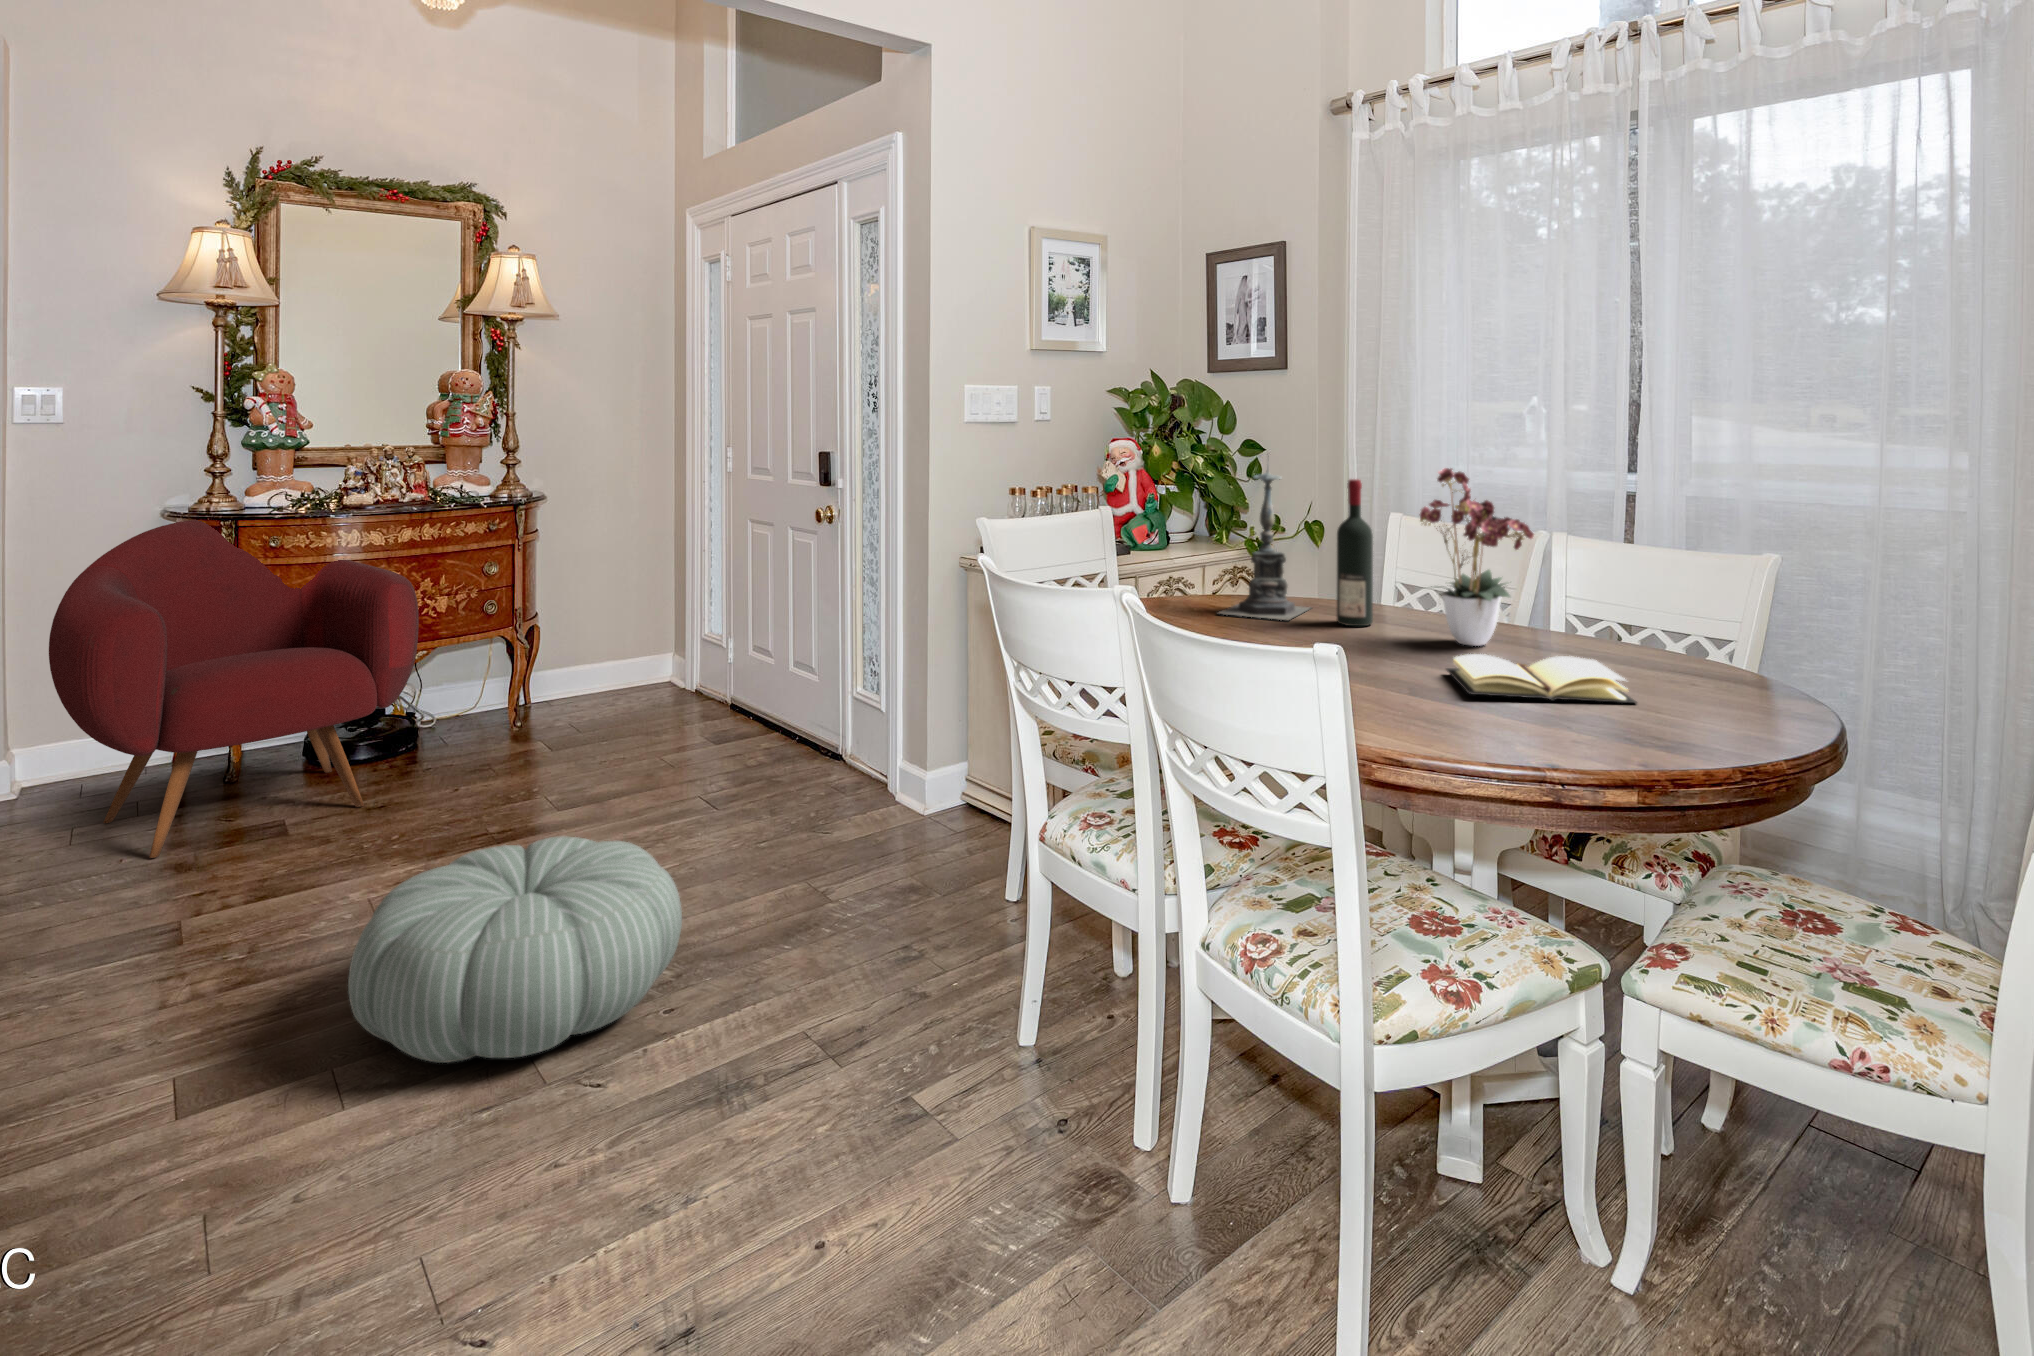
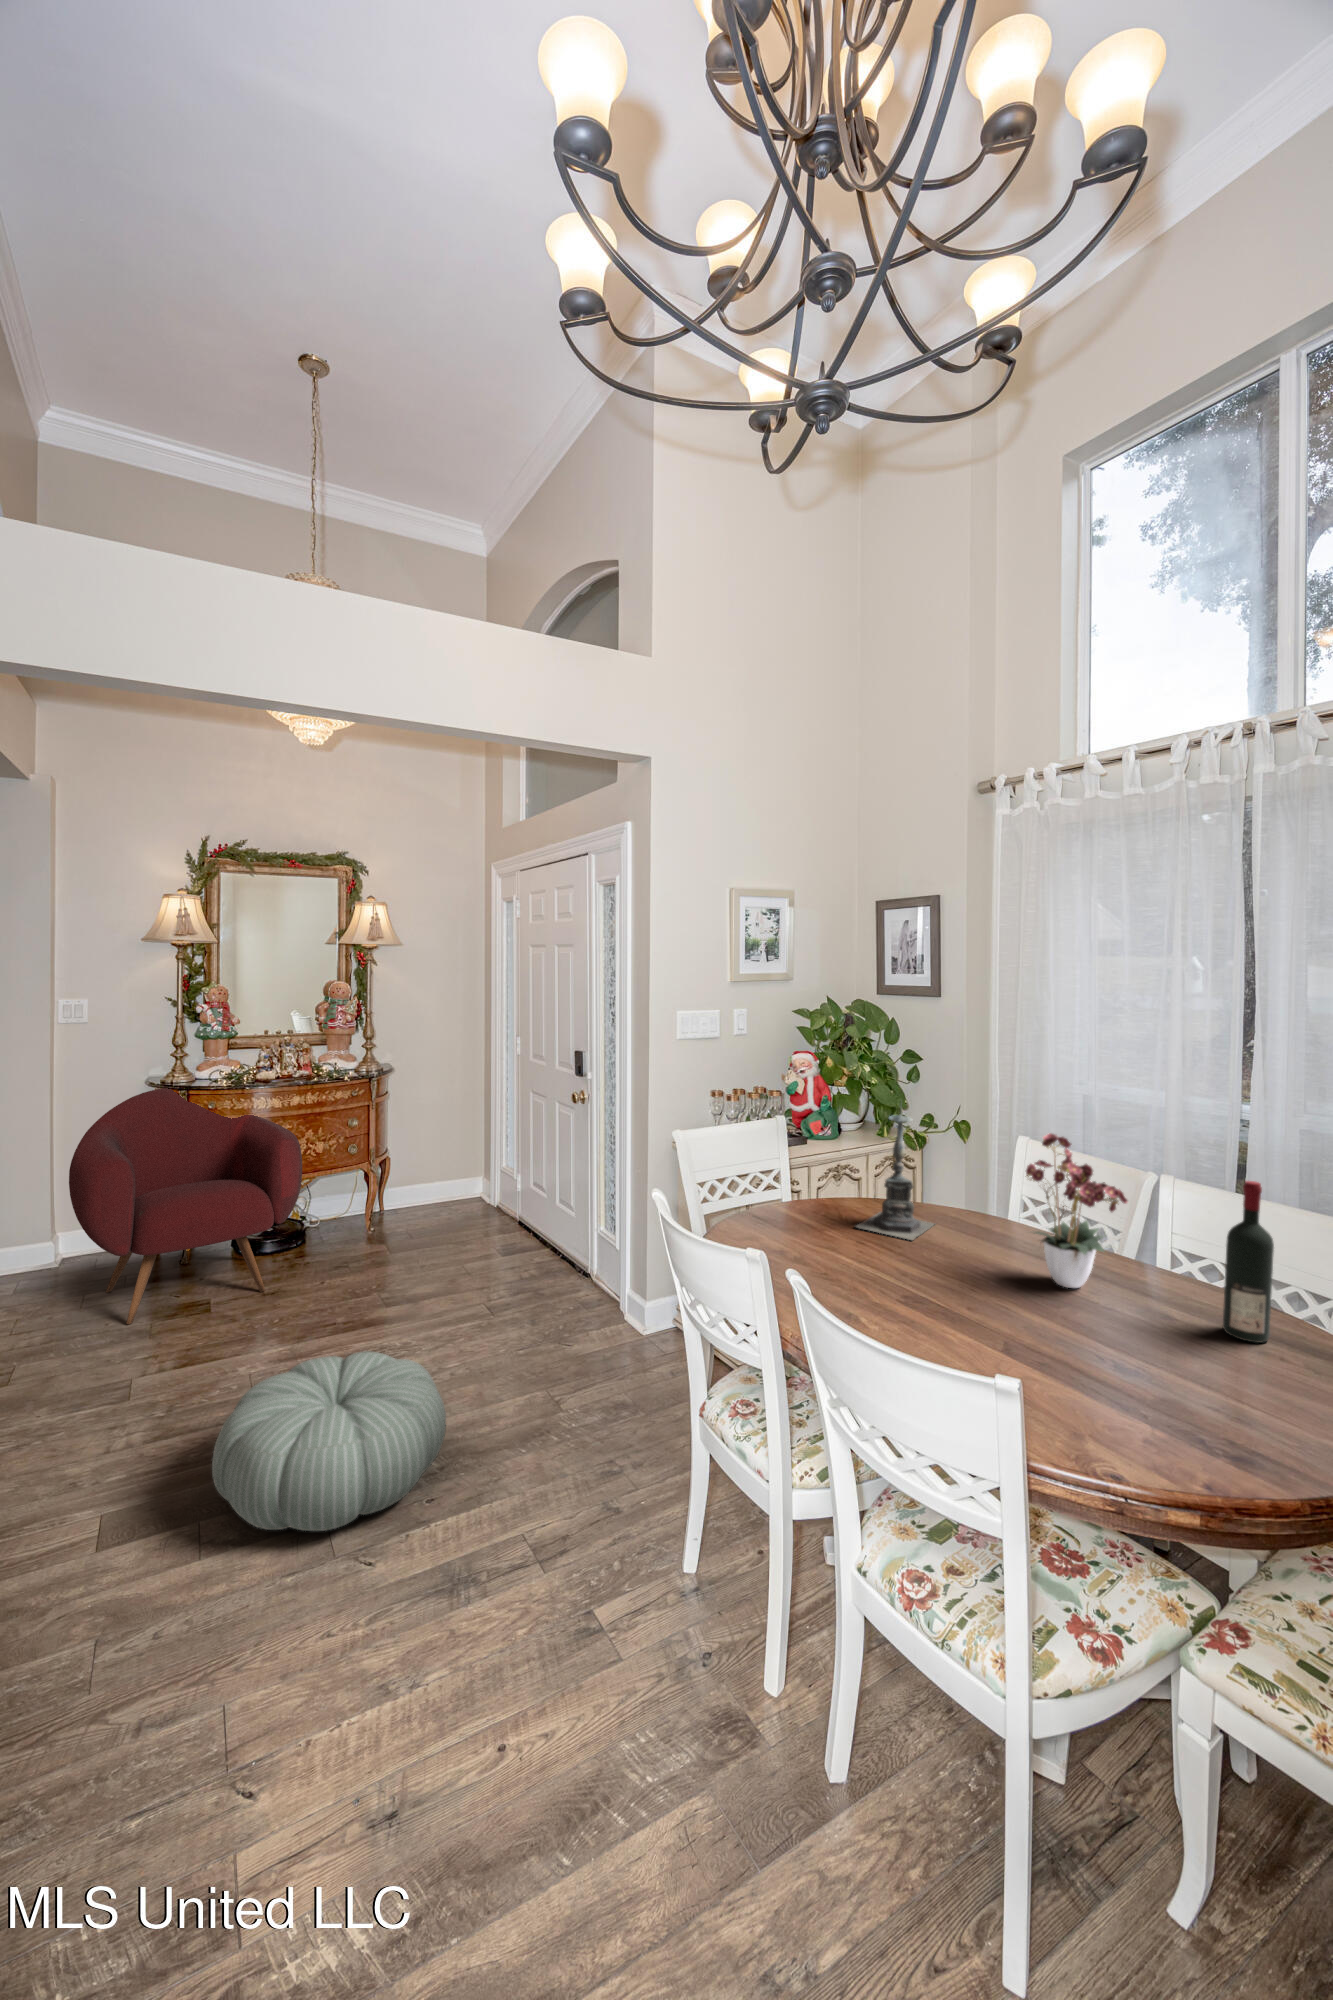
wine bottle: present [1337,479,1373,626] -> present [1223,1181,1274,1343]
book: present [1446,654,1637,703] -> none [1039,1313,1217,1389]

